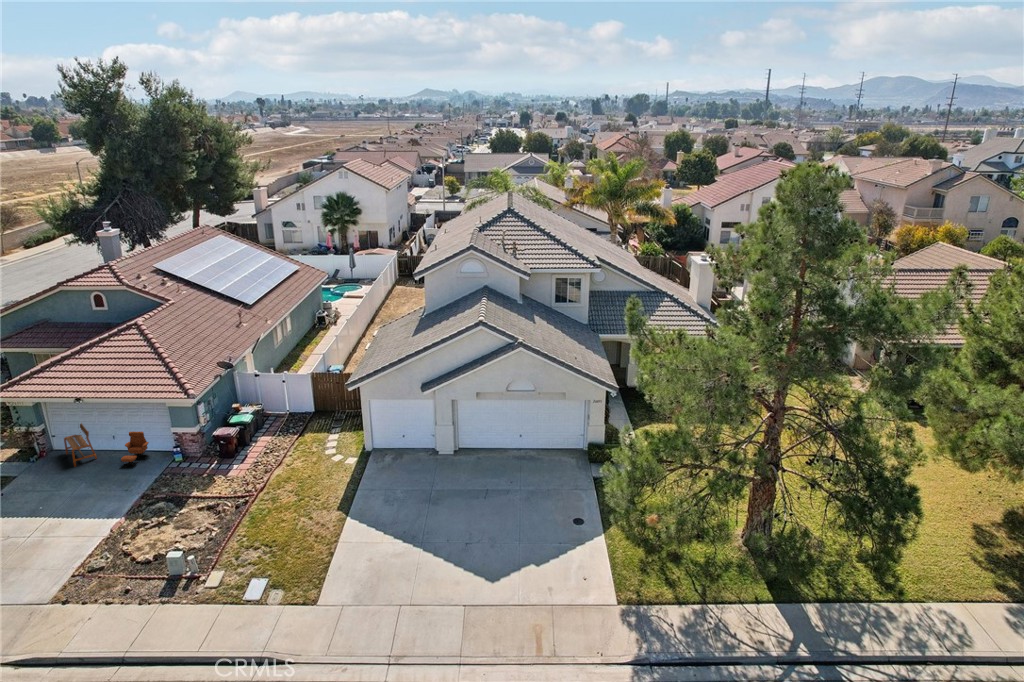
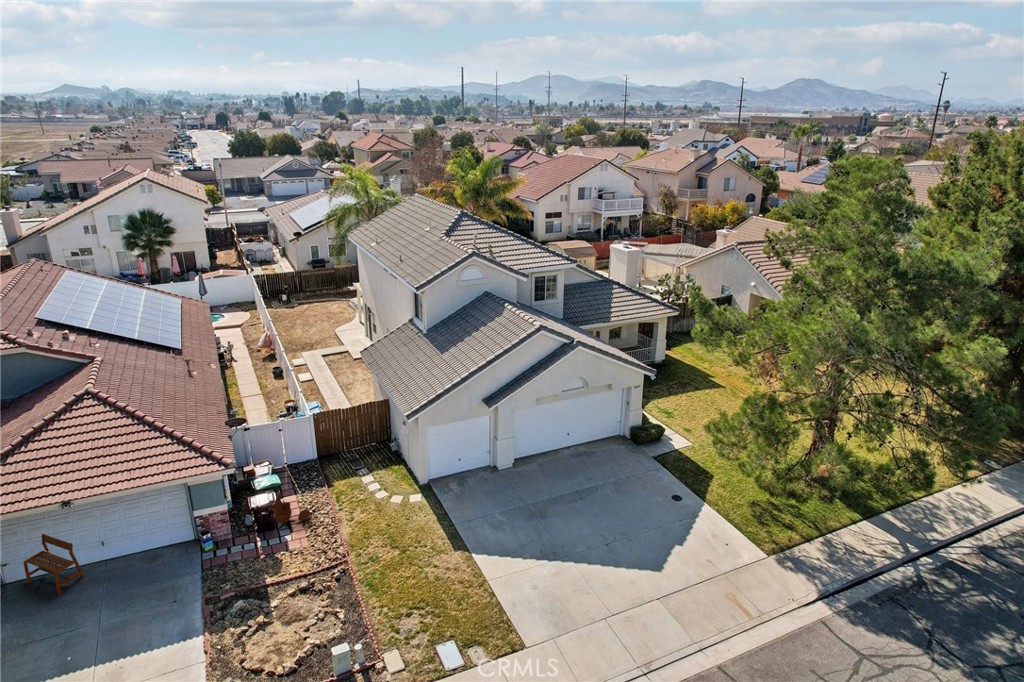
lounge chair: present [121,432,149,468] -> present [274,494,312,529]

